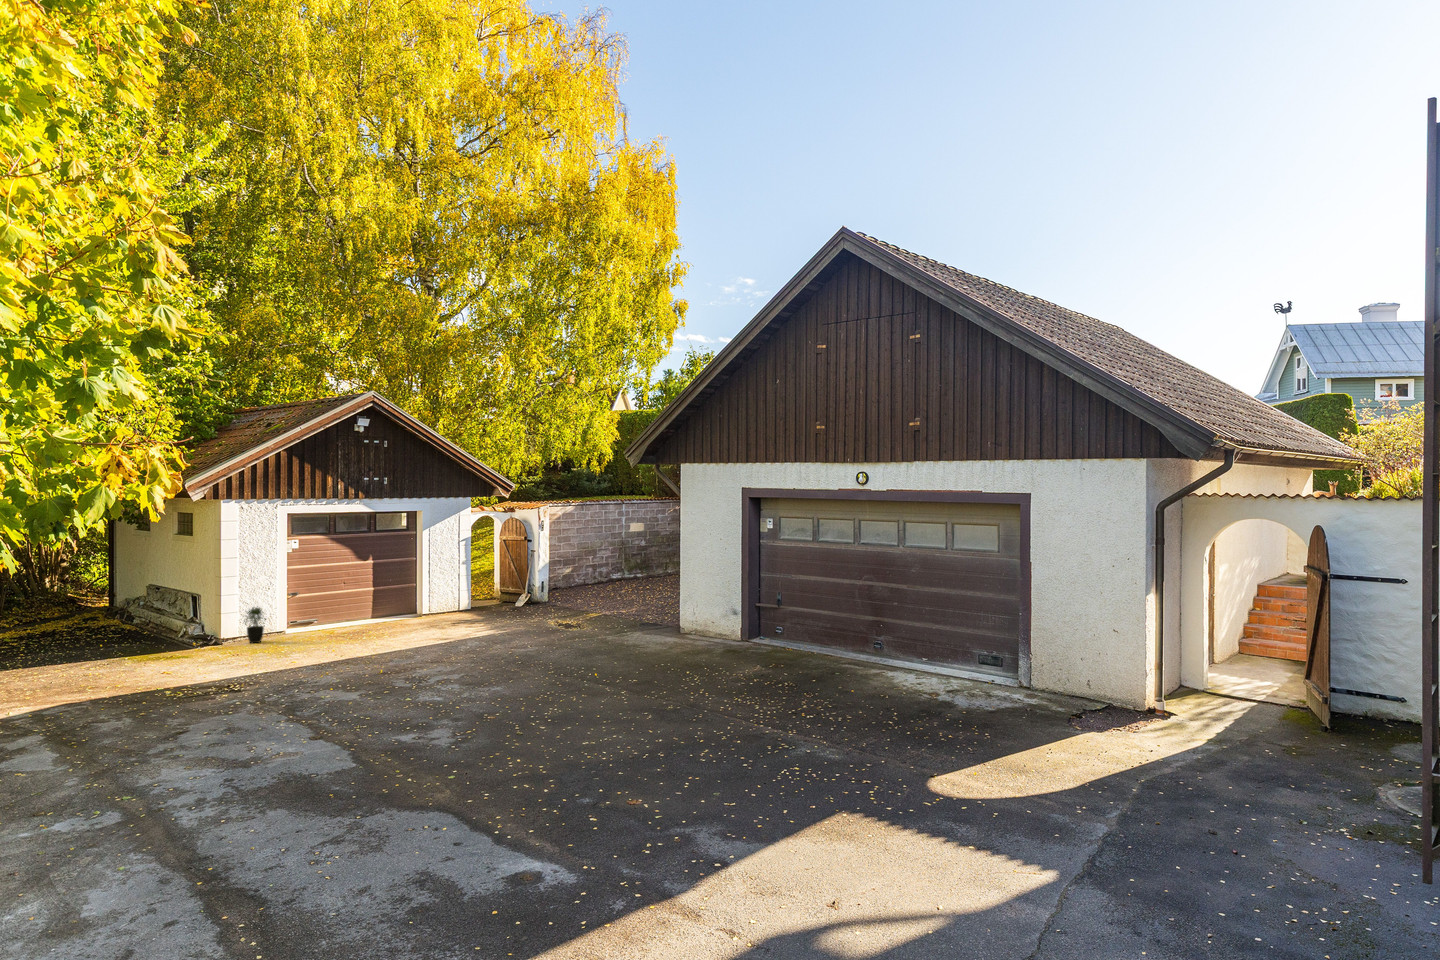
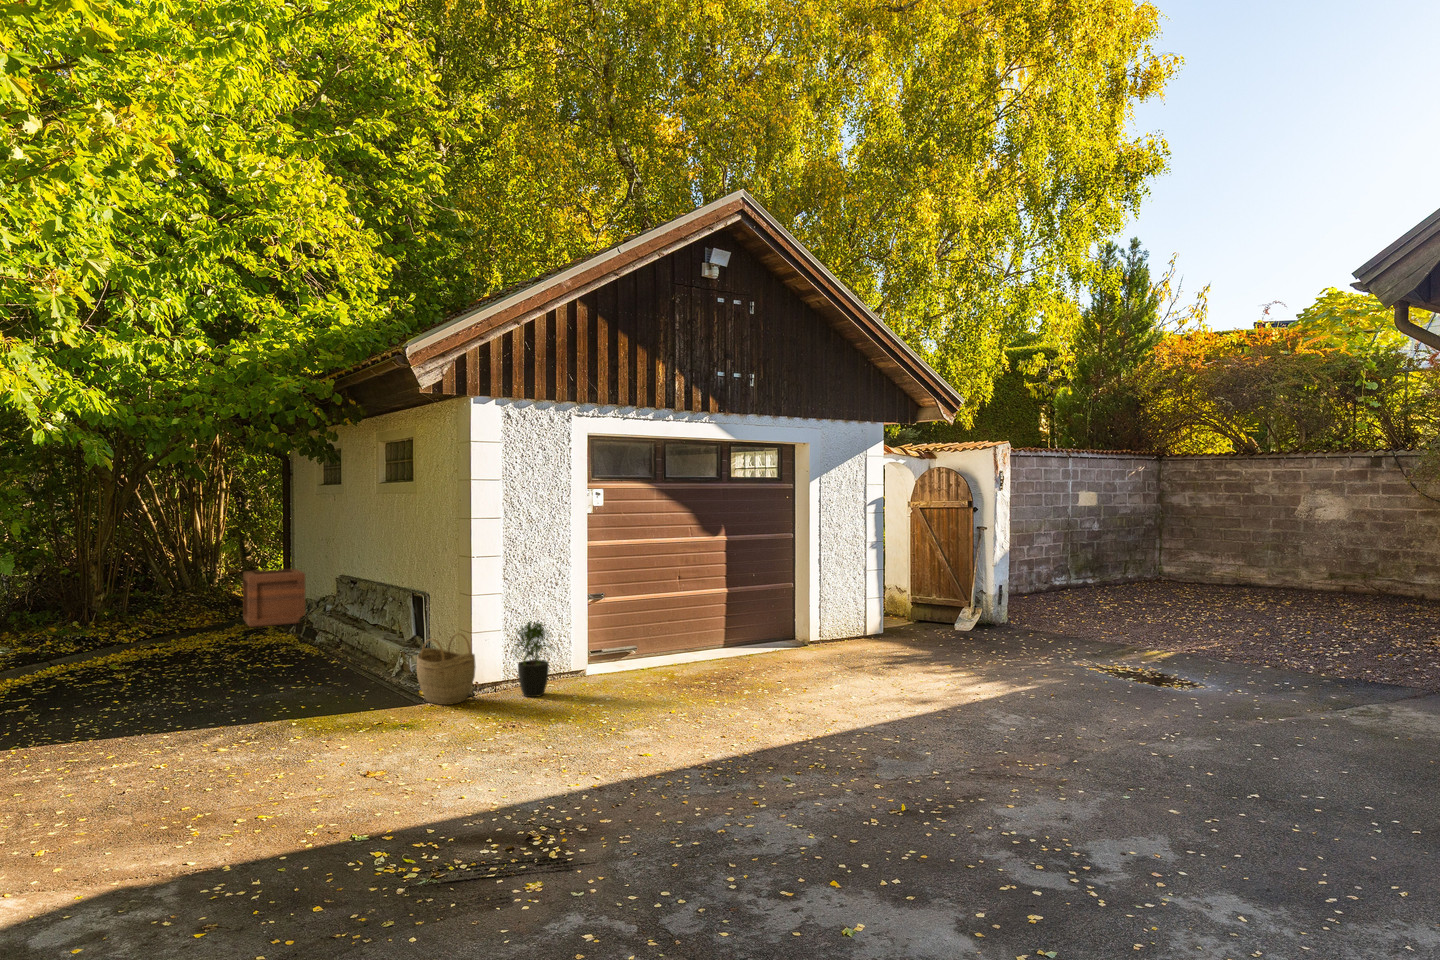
wooden crate: none [77,583,121,619] -> present [243,569,306,627]
woven basket: none [191,614,223,648] -> present [417,633,475,705]

